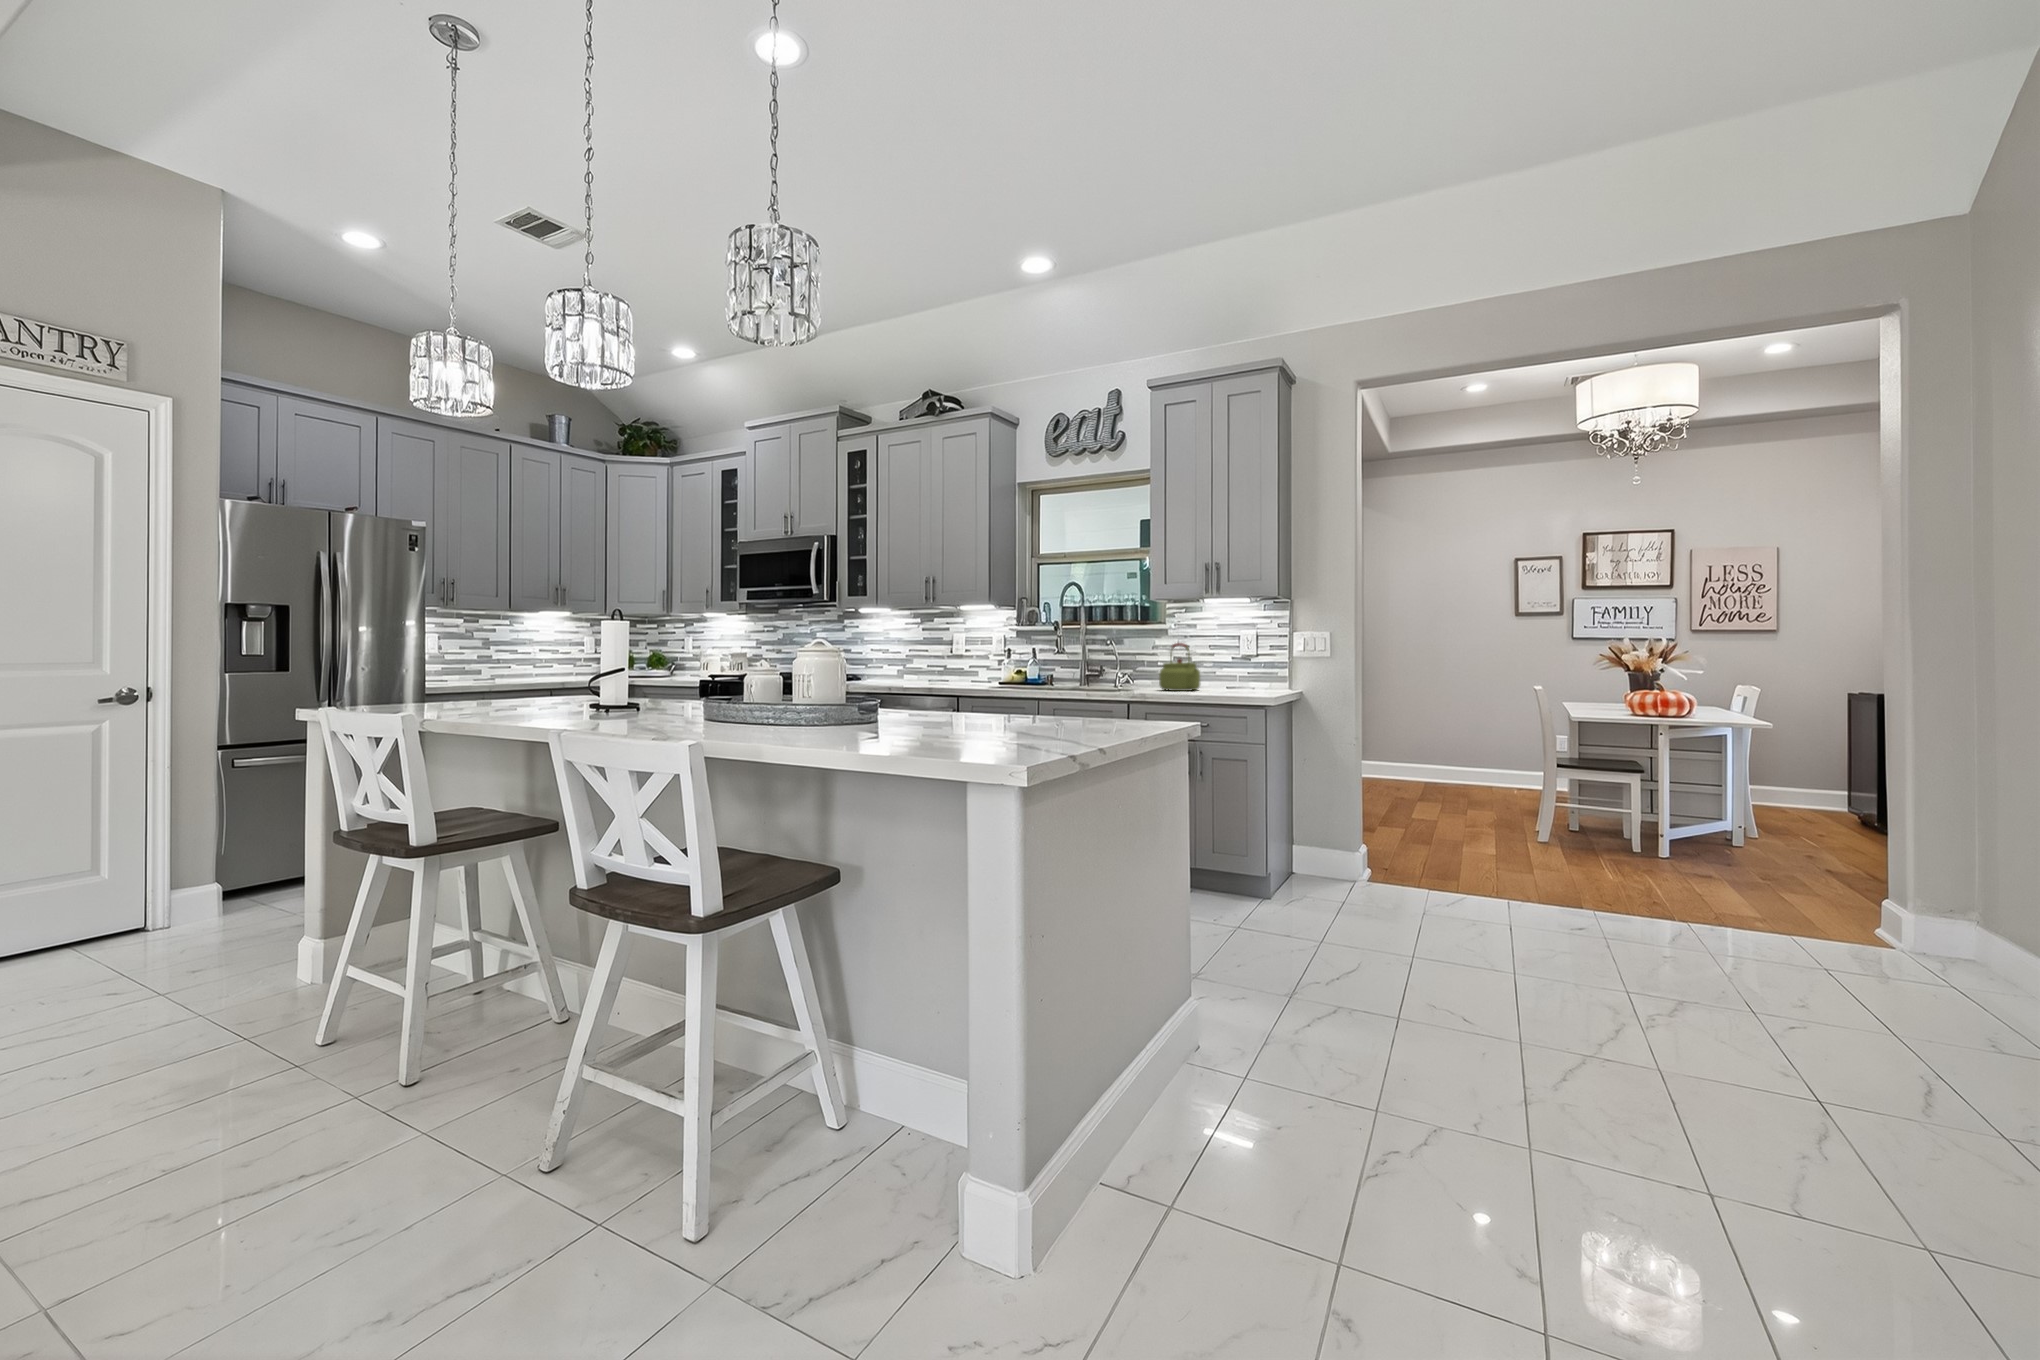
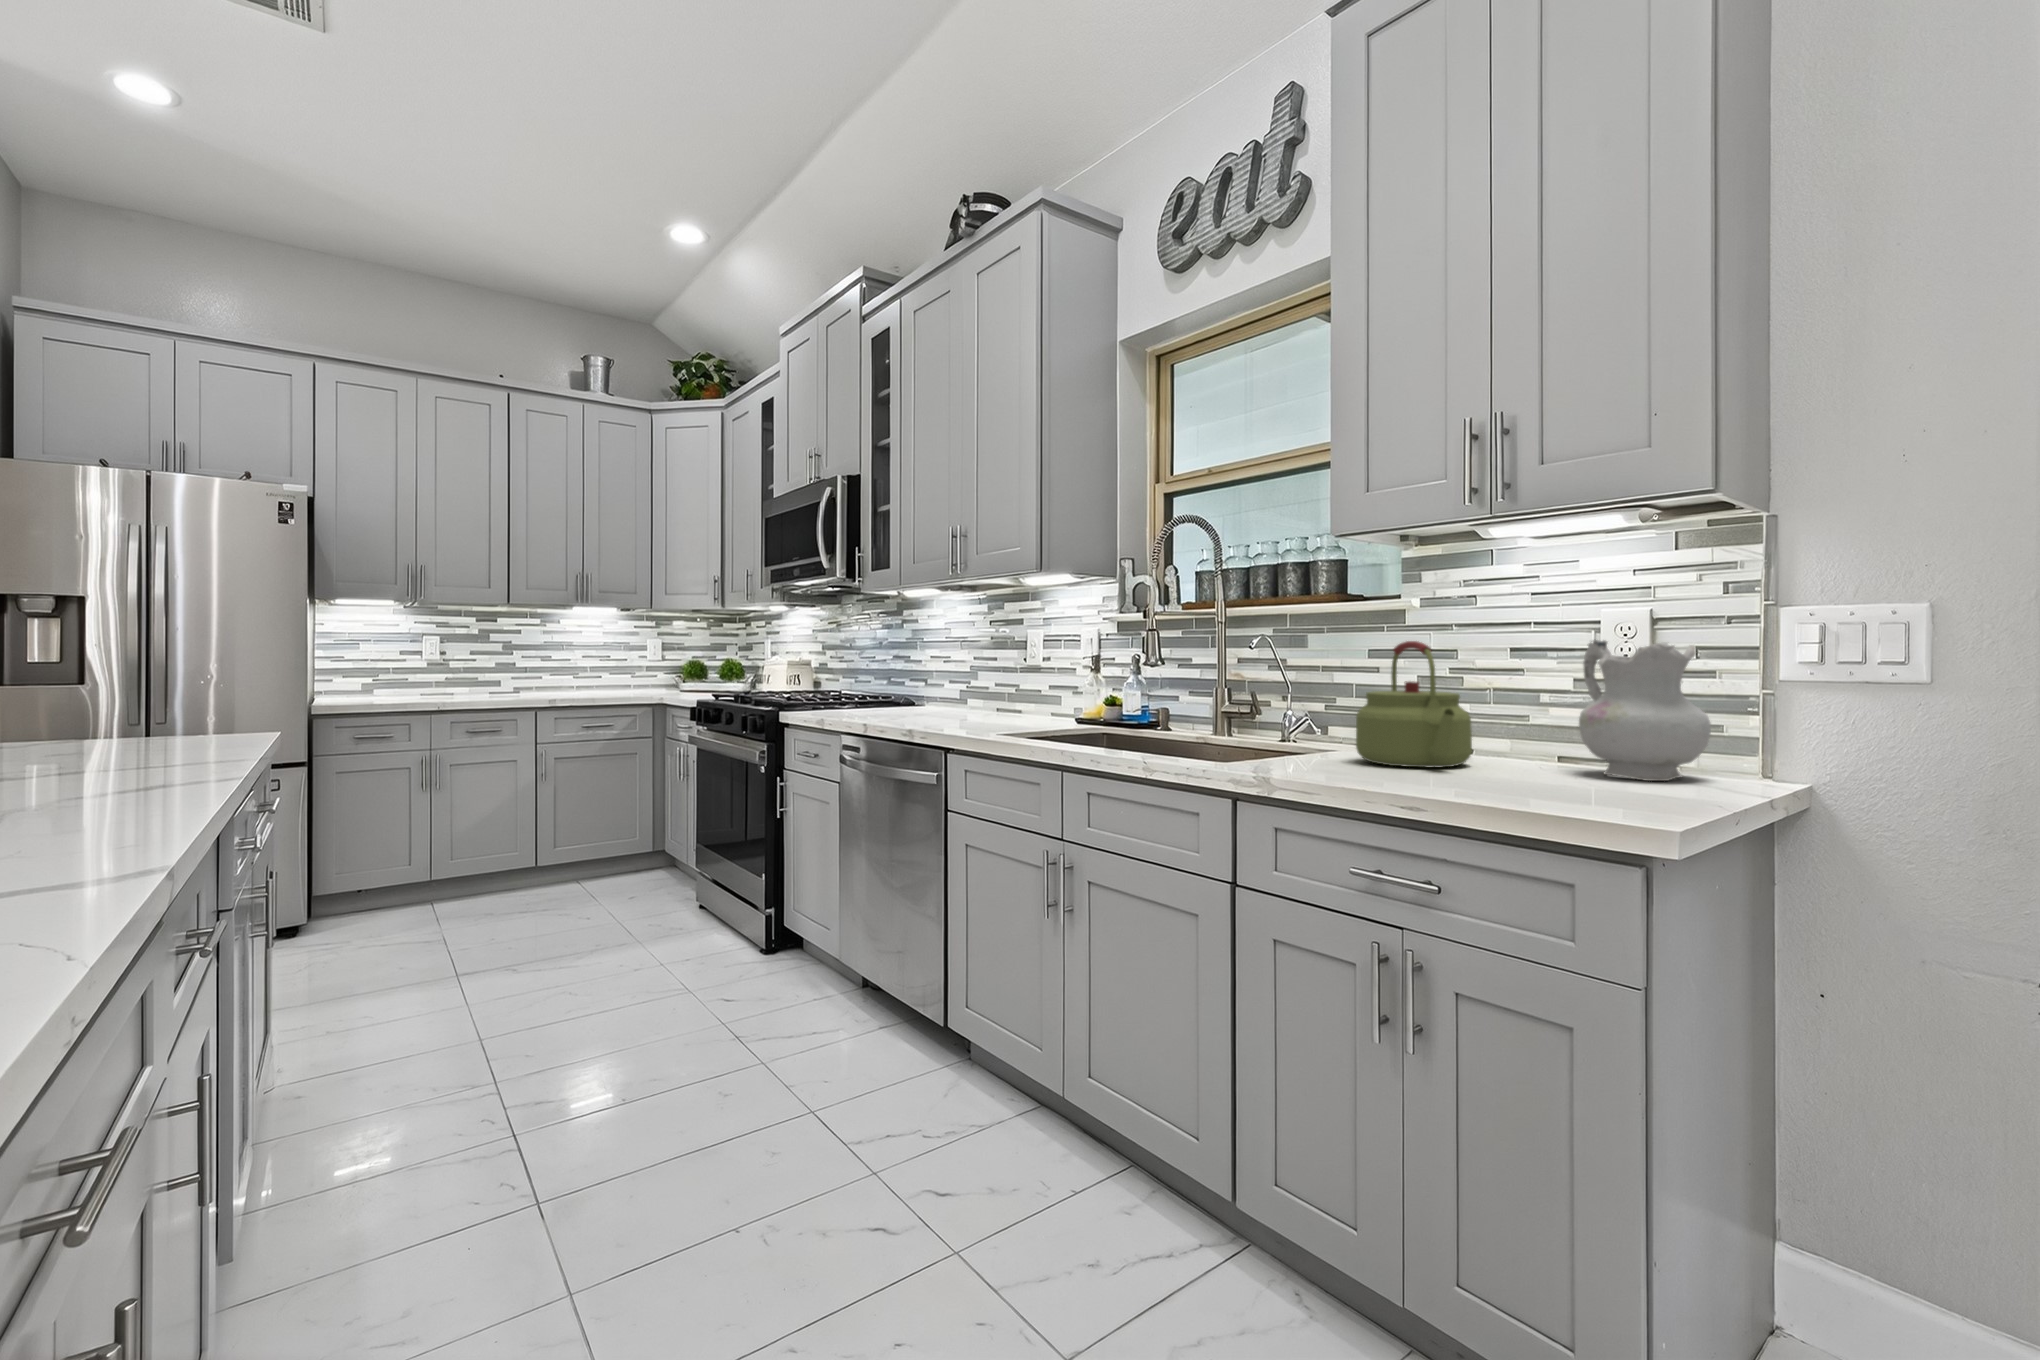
ceramic pitcher: none [1235,642,1274,691] -> present [1579,640,1711,781]

